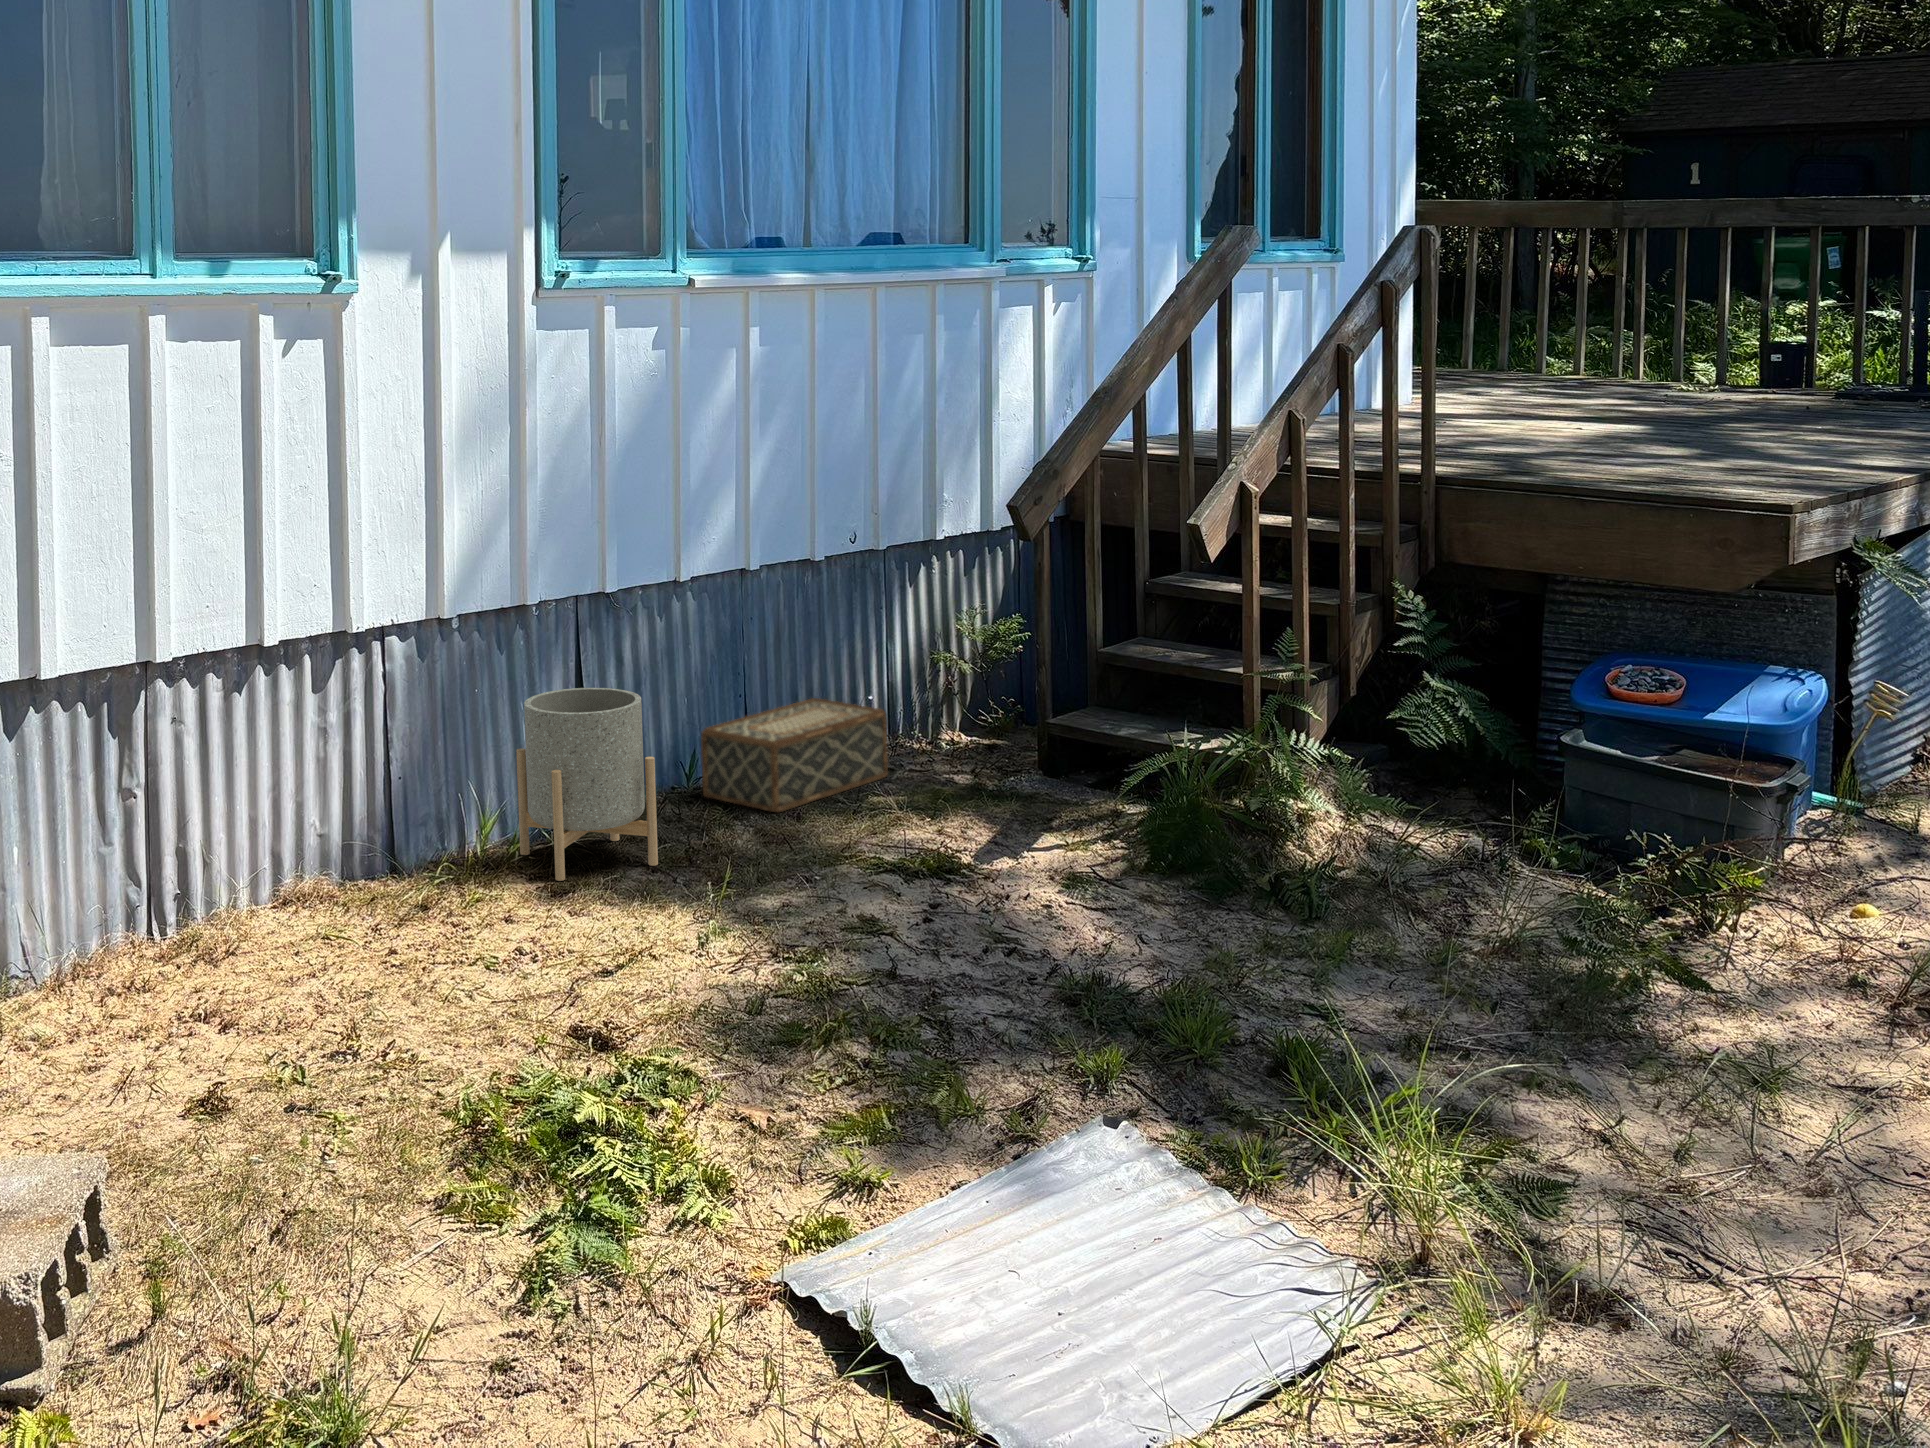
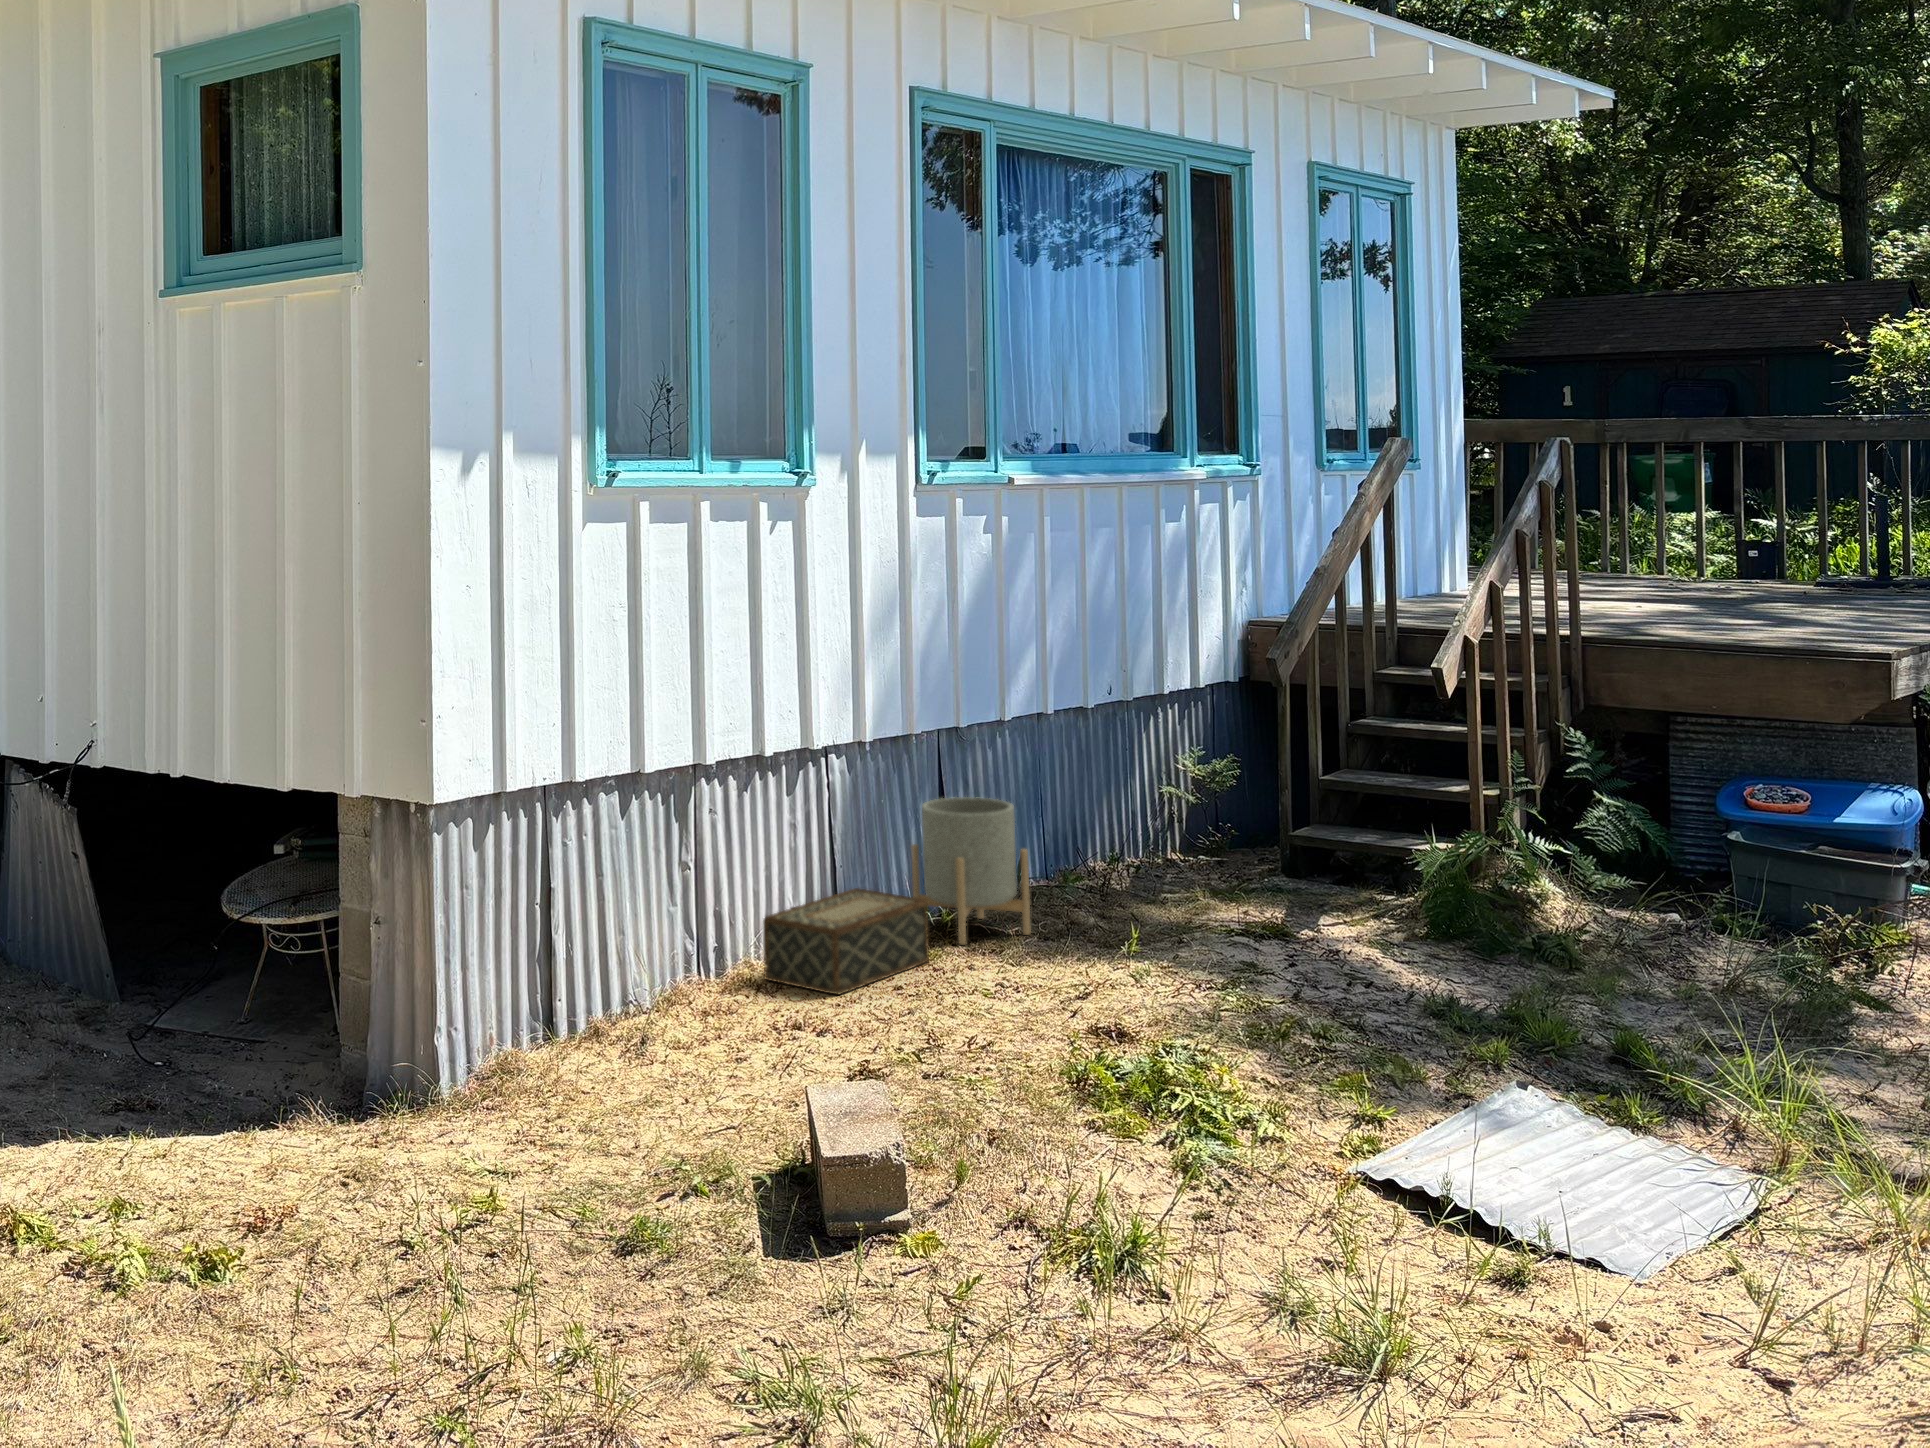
woven basket: present [701,698,888,812] -> present [763,888,929,994]

